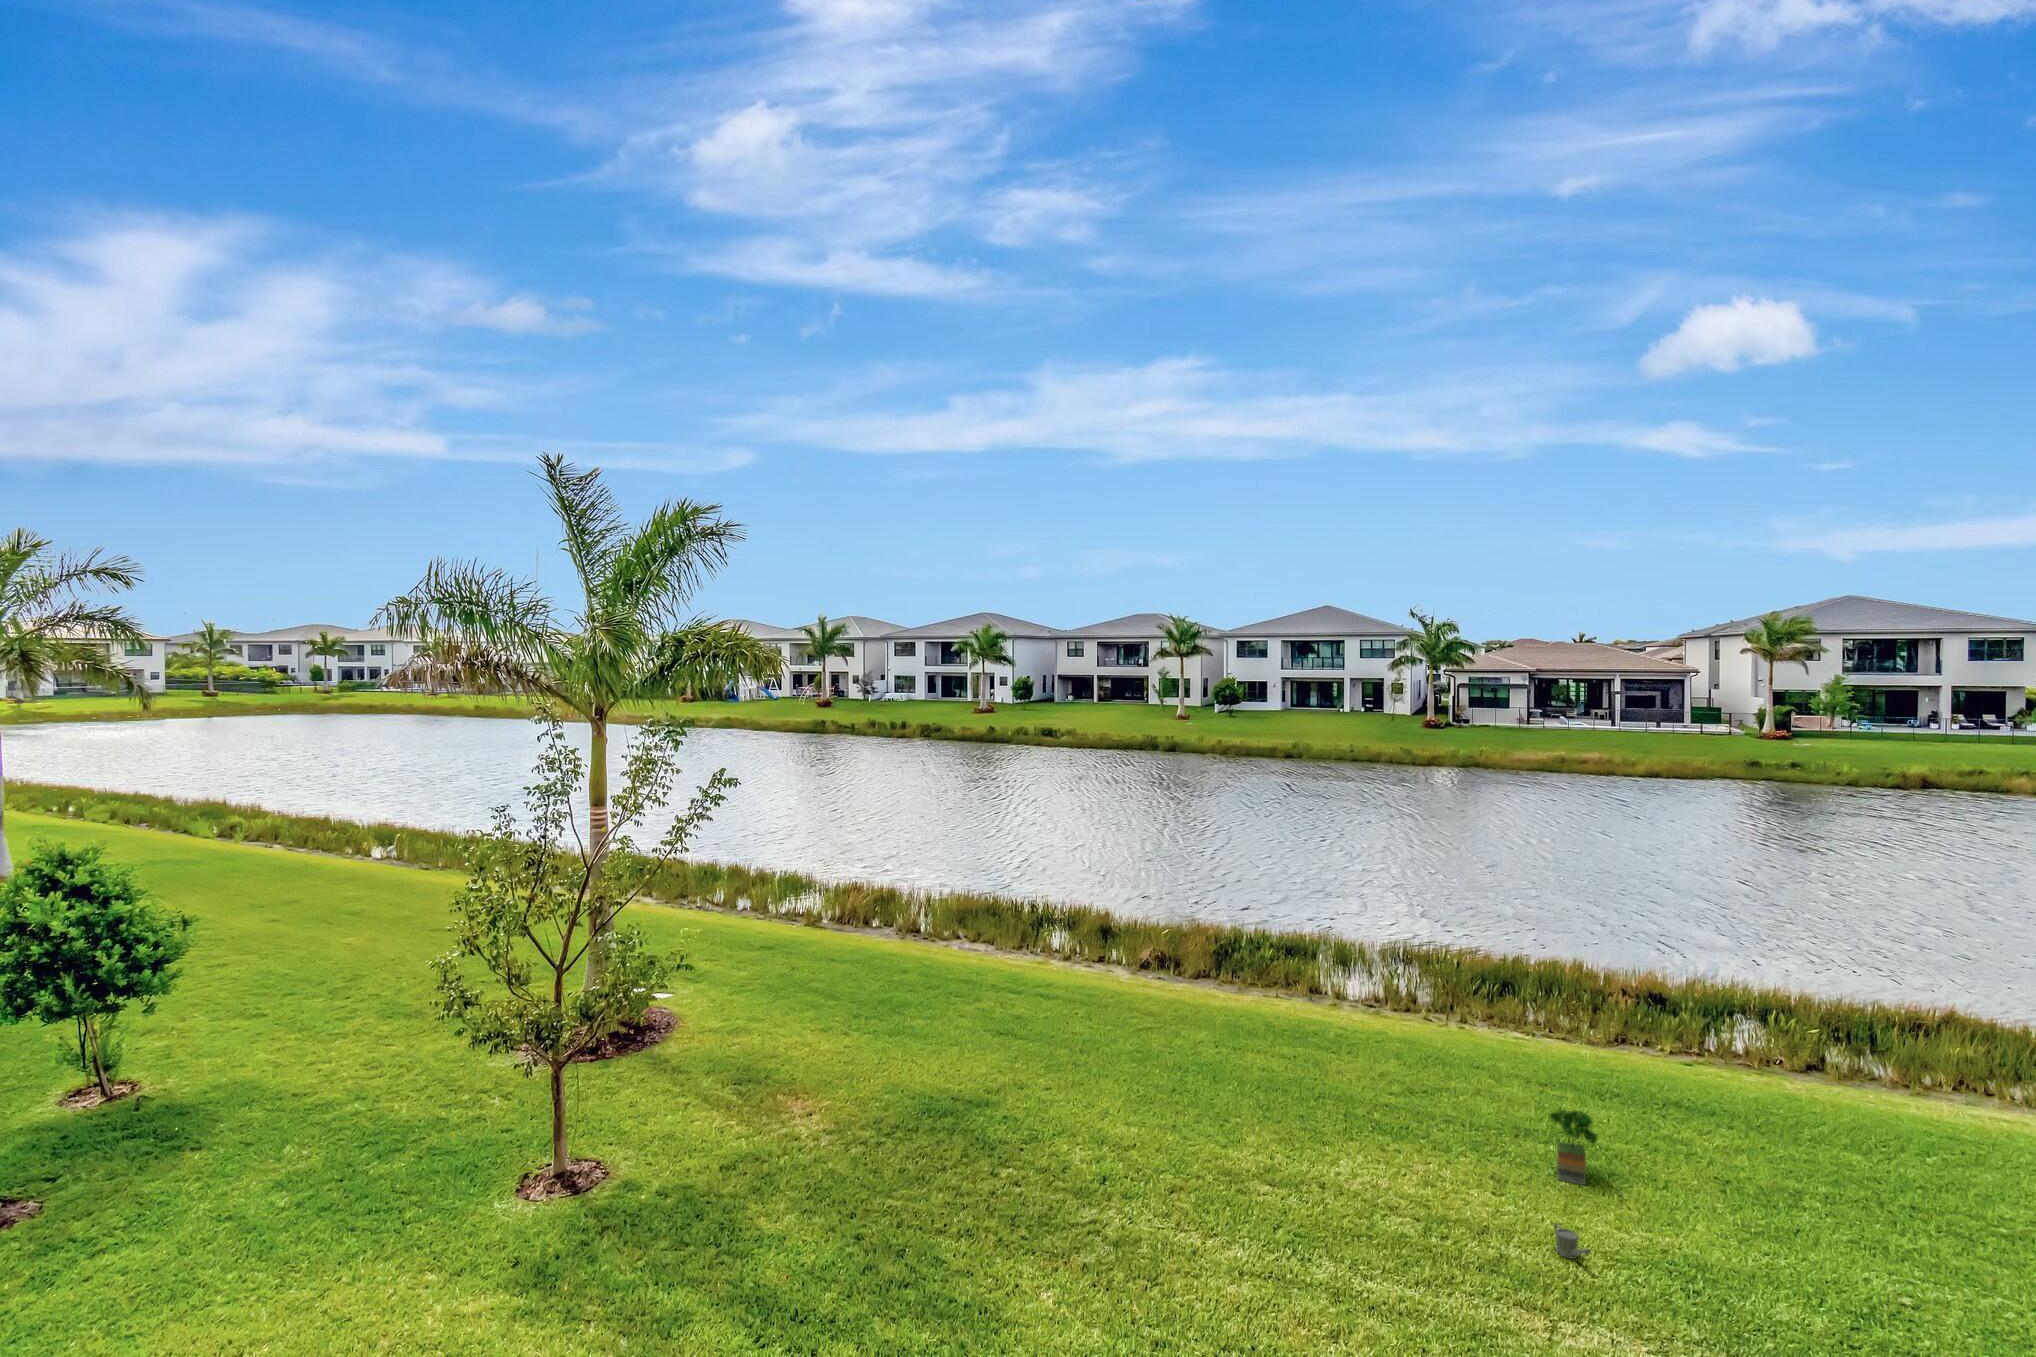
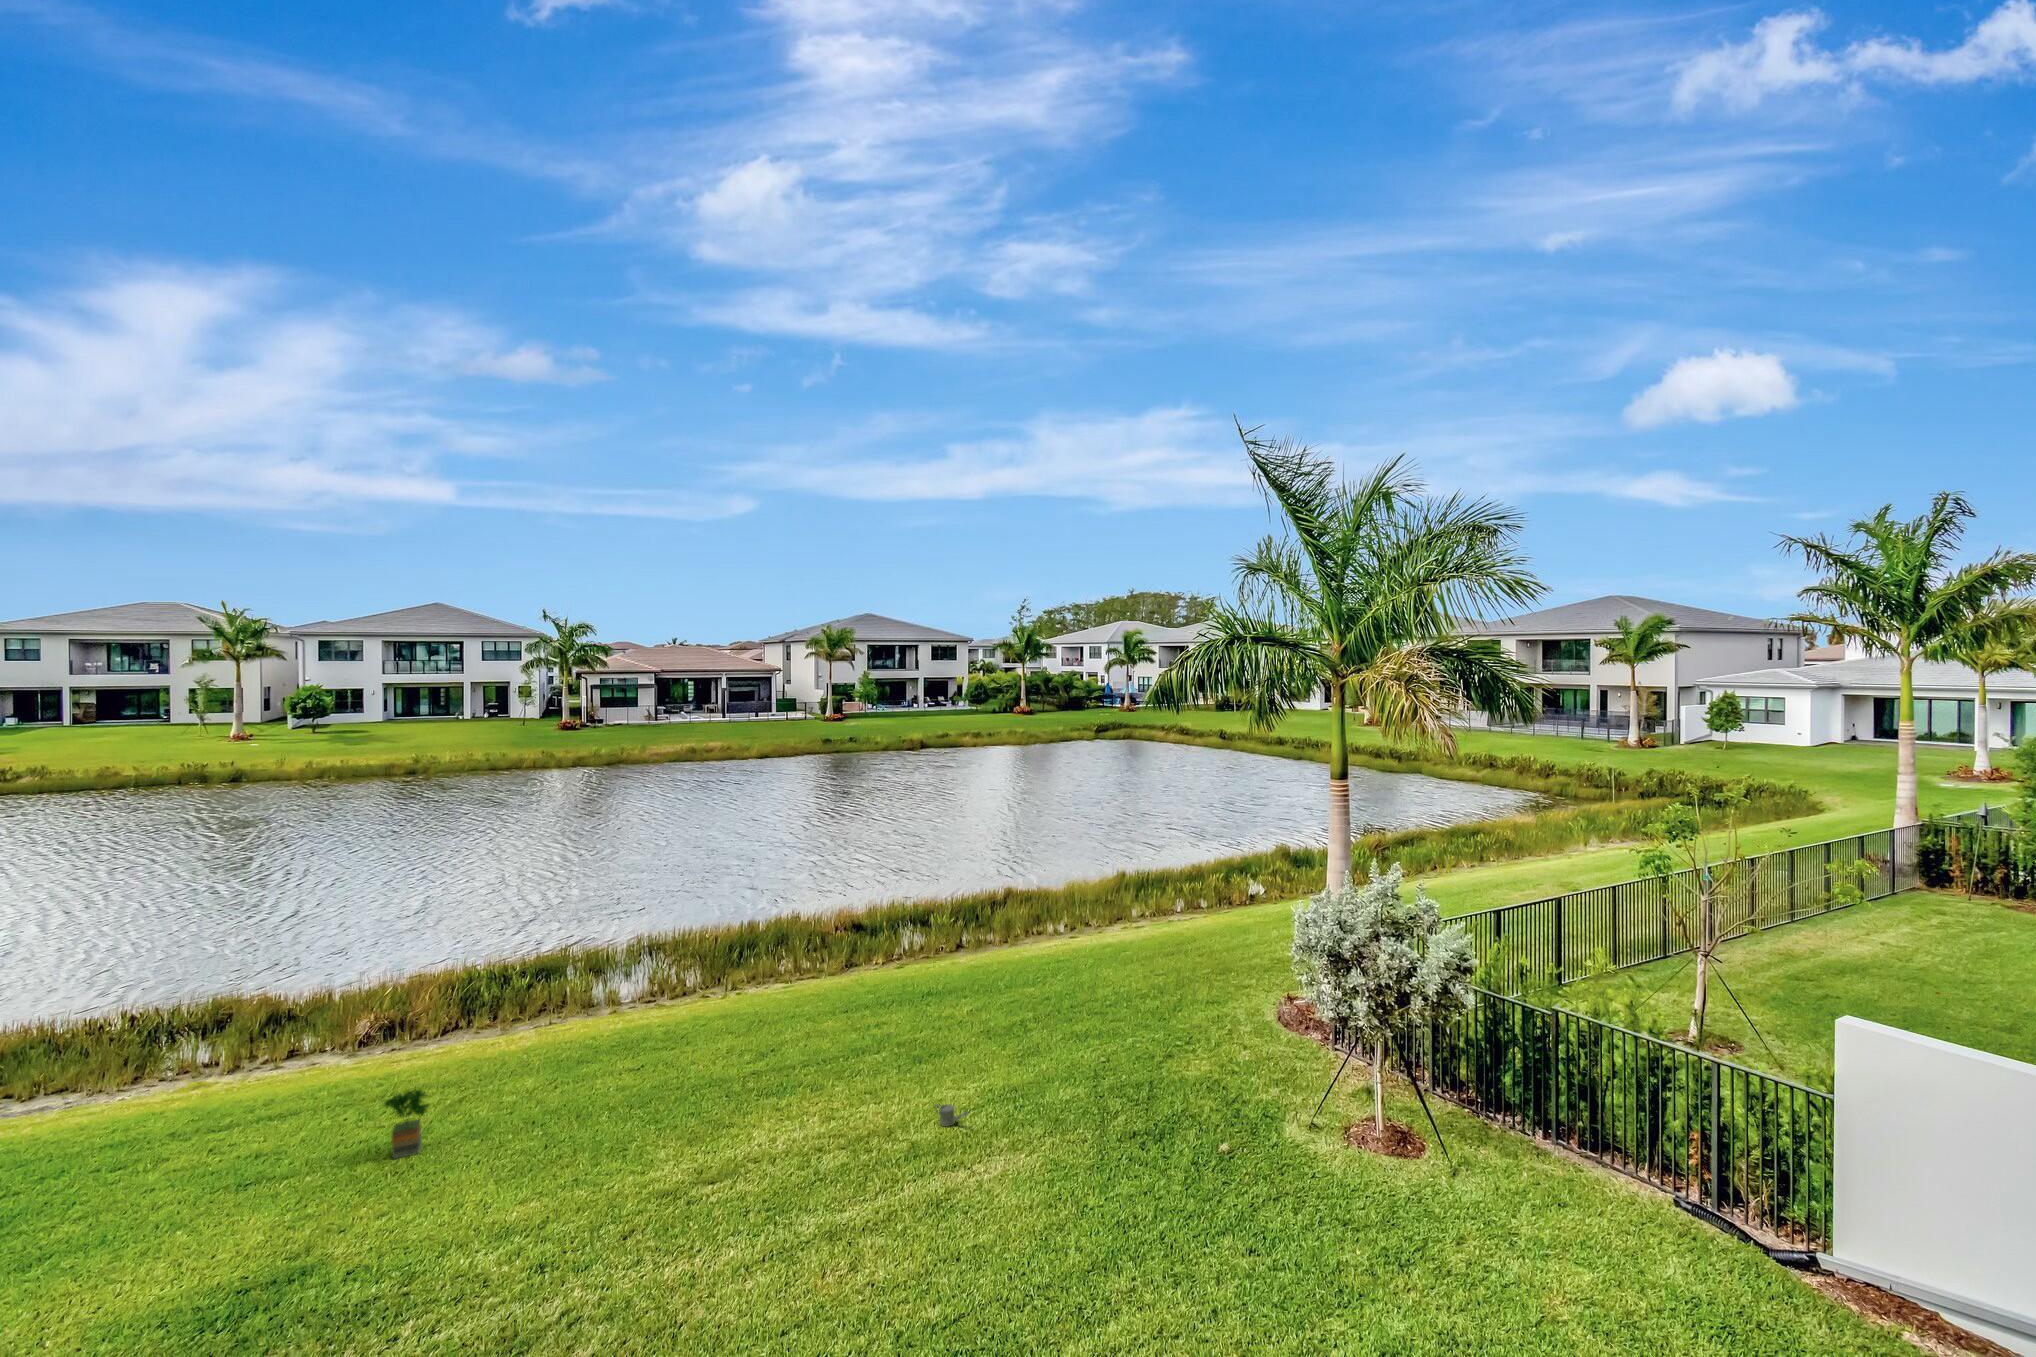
potted tree: present [1550,1110,1599,1185] -> present [384,1089,430,1159]

